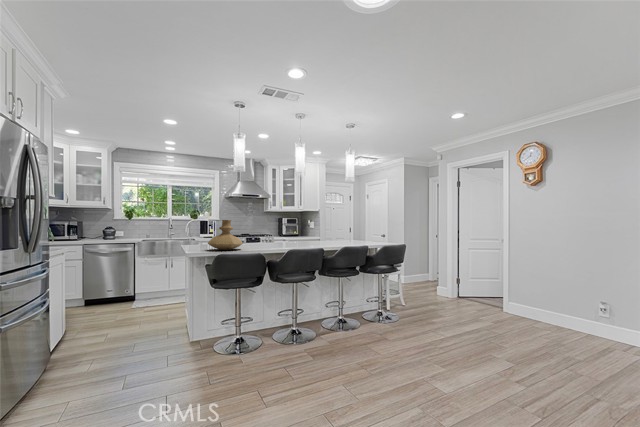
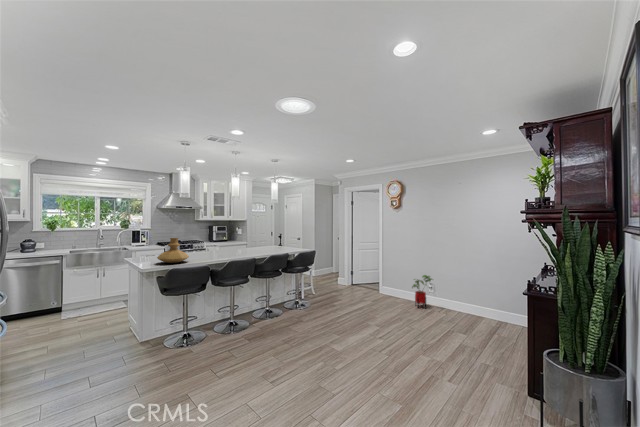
house plant: none [566,288,610,343] -> present [412,275,432,307]

